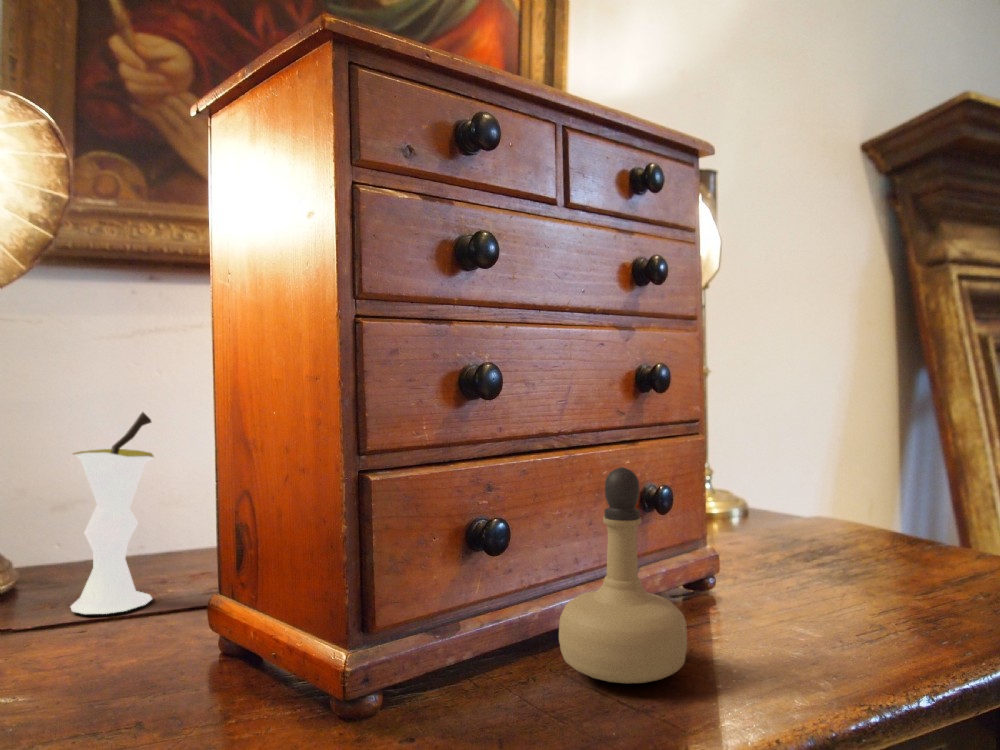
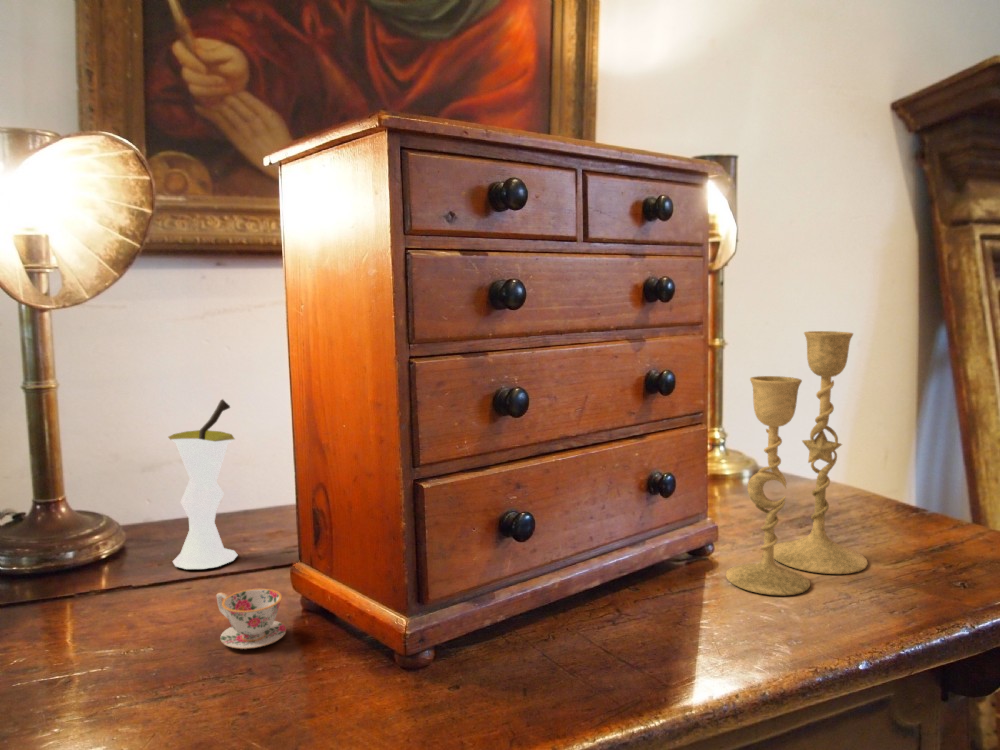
candlestick: none [736,327,895,628] -> present [726,331,868,596]
perfume bottle: present [559,467,687,683] -> none [573,472,676,644]
teacup: none [104,625,193,701] -> present [216,588,286,649]

